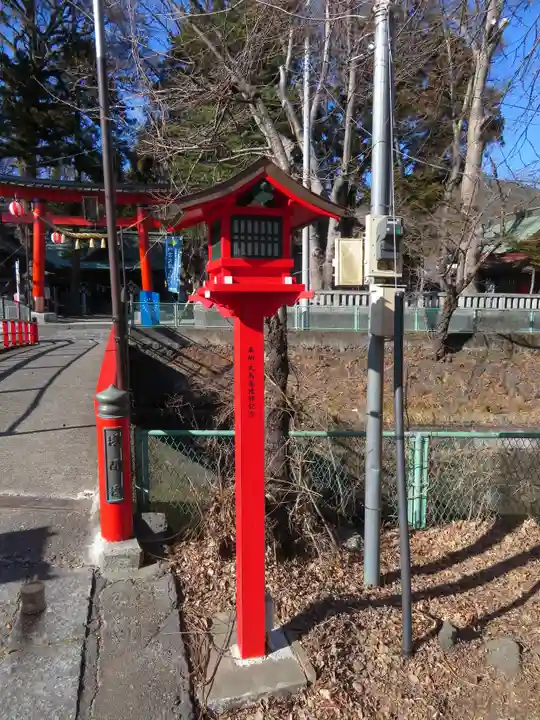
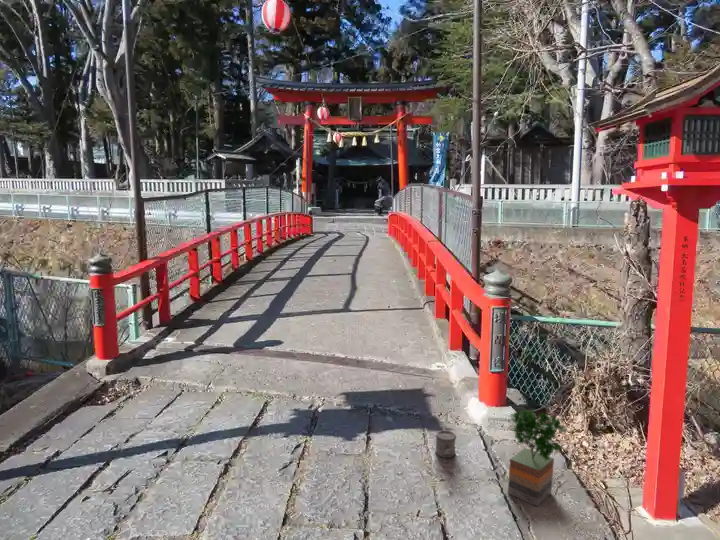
potted tree: none [73,550,145,666] -> present [508,410,567,506]

